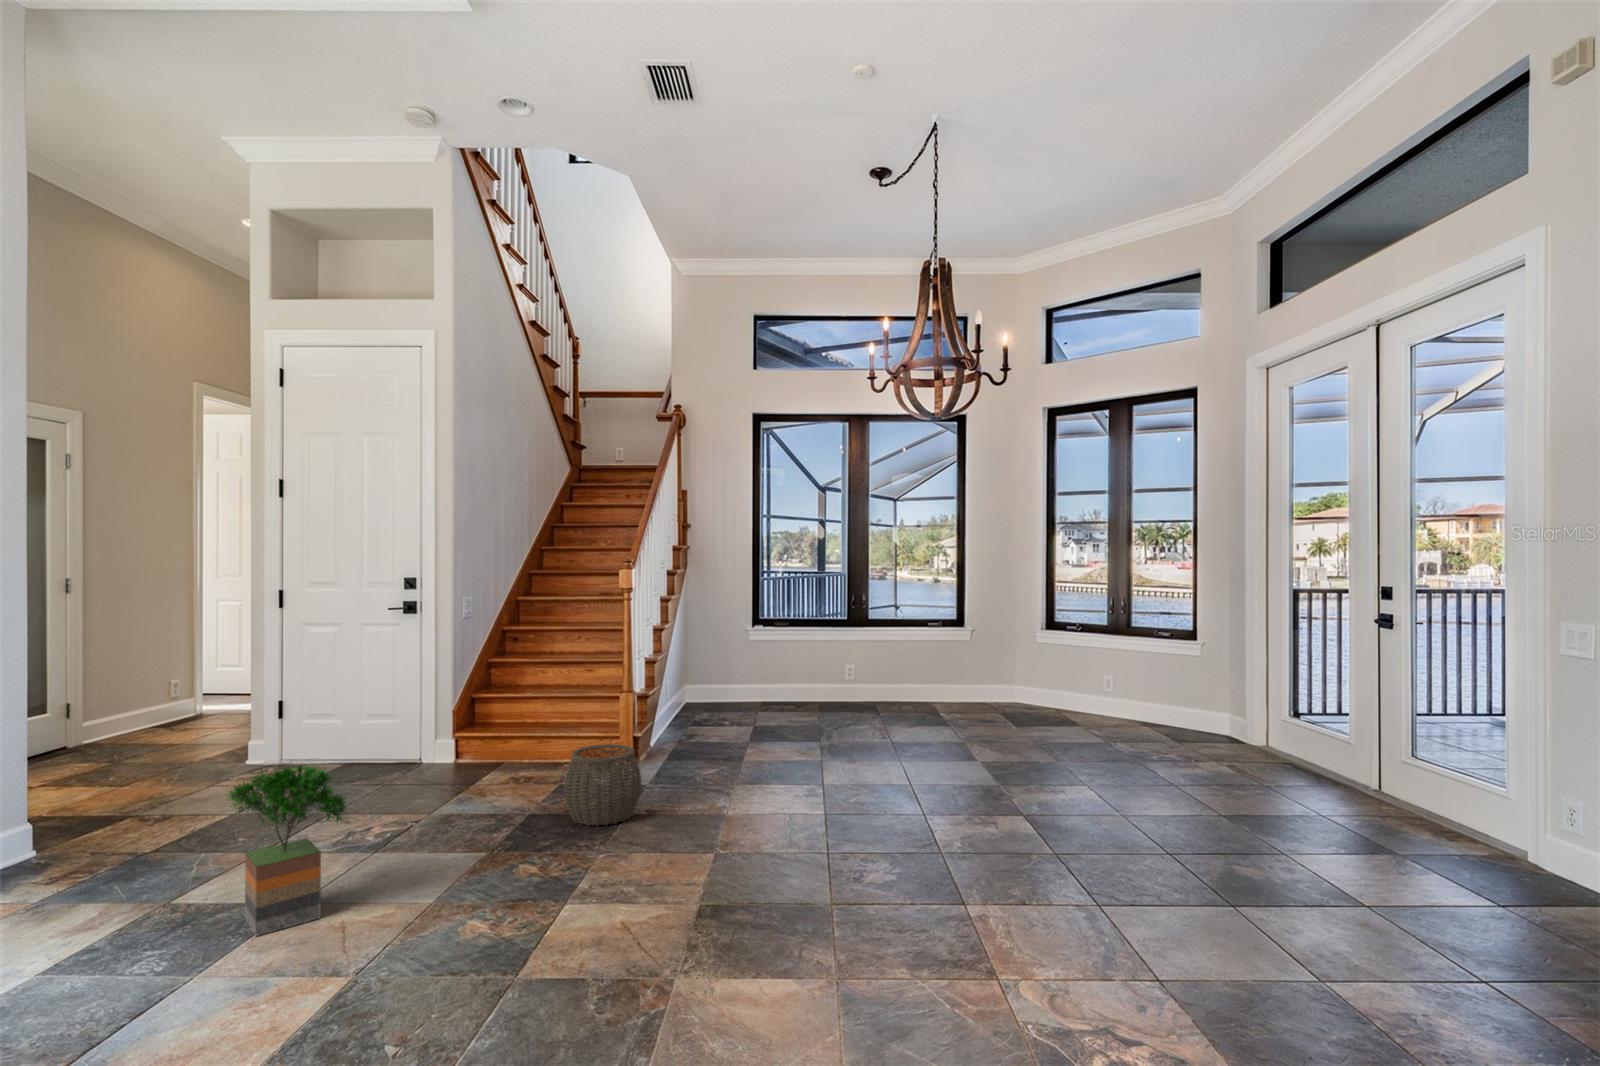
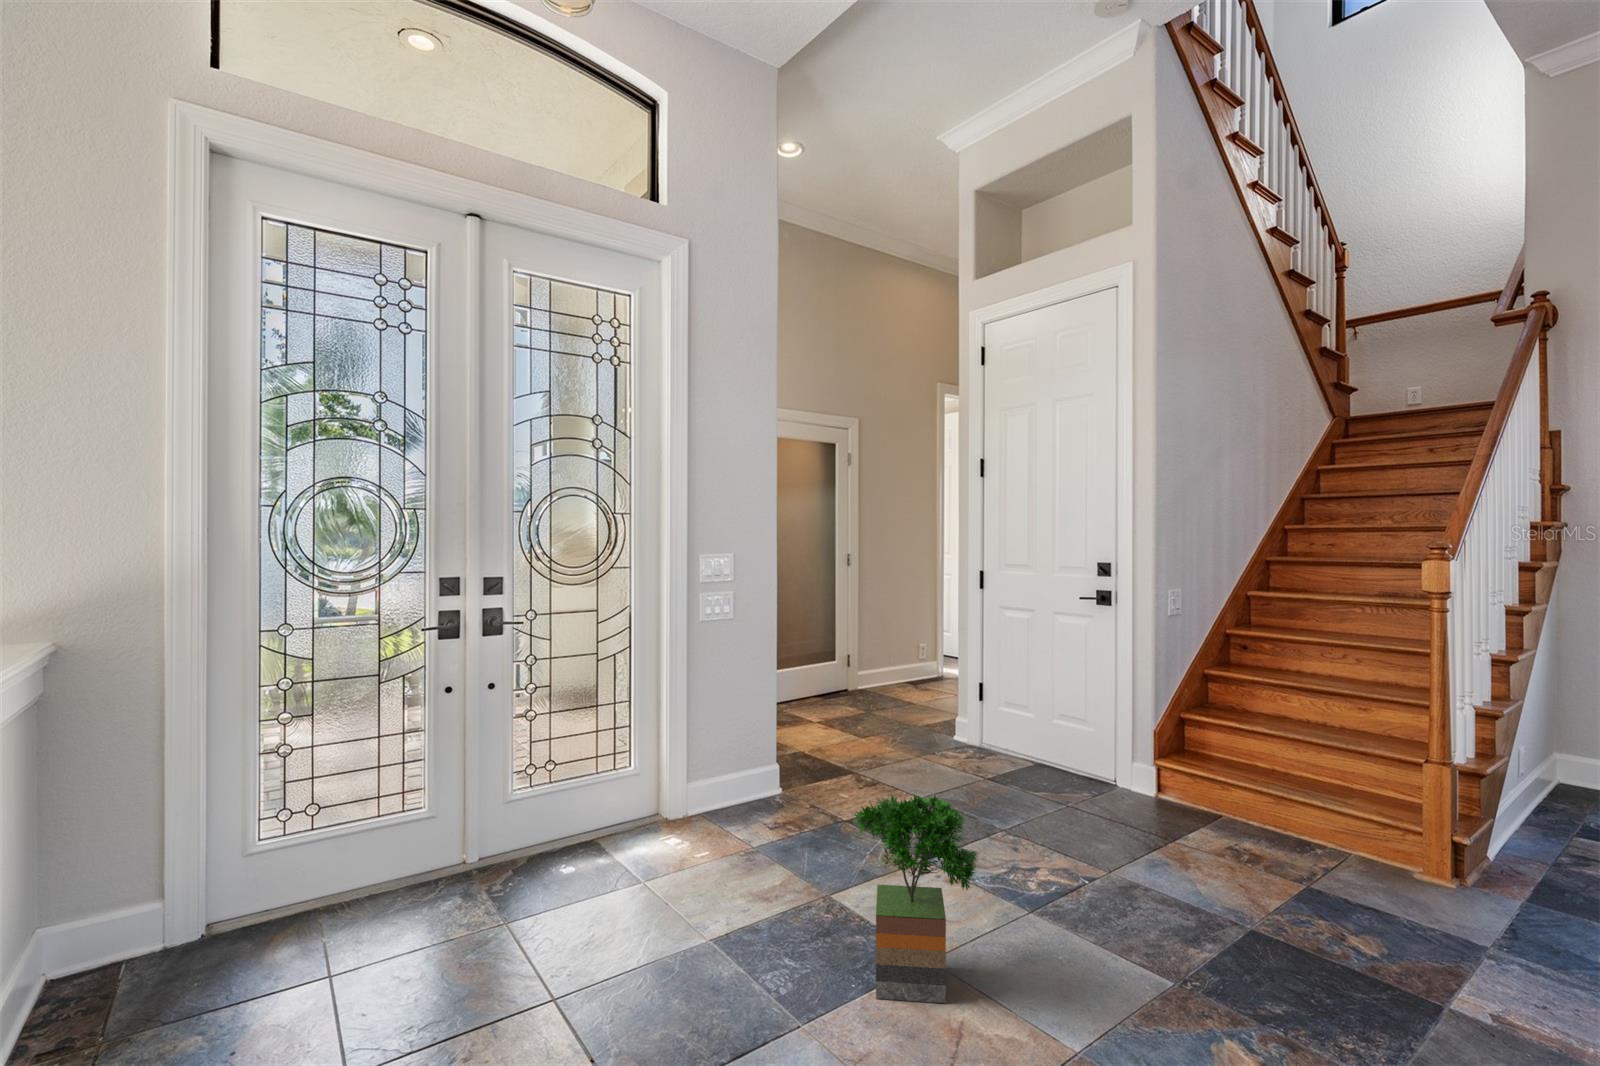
woven basket: present [564,744,642,826] -> none [1308,853,1469,1011]

